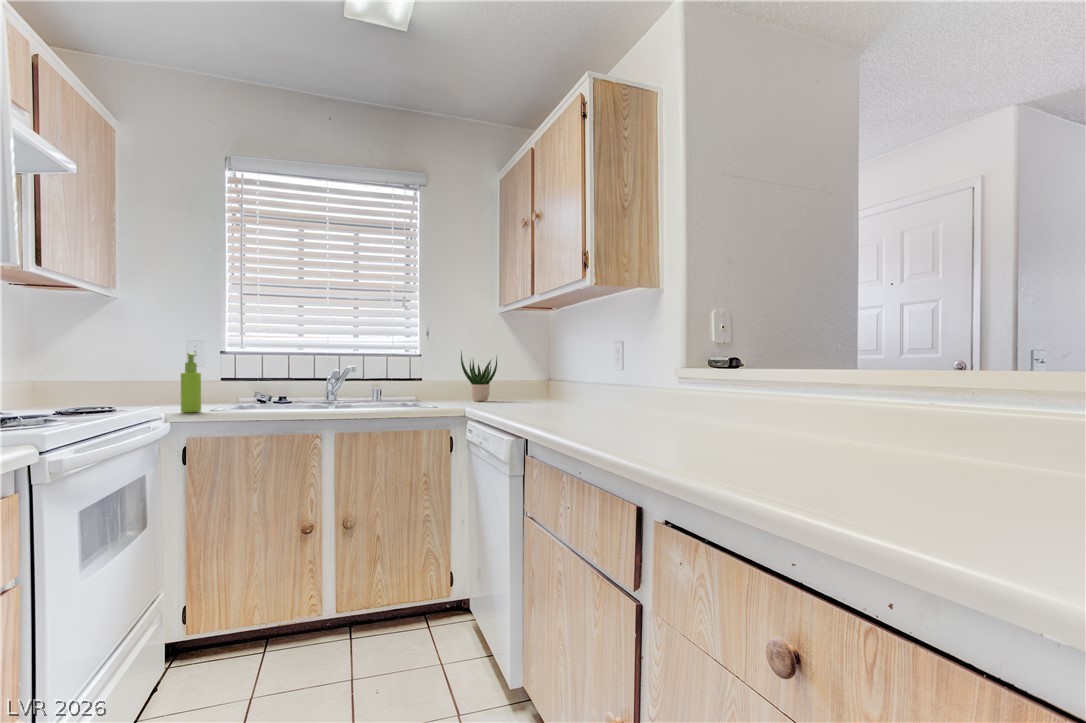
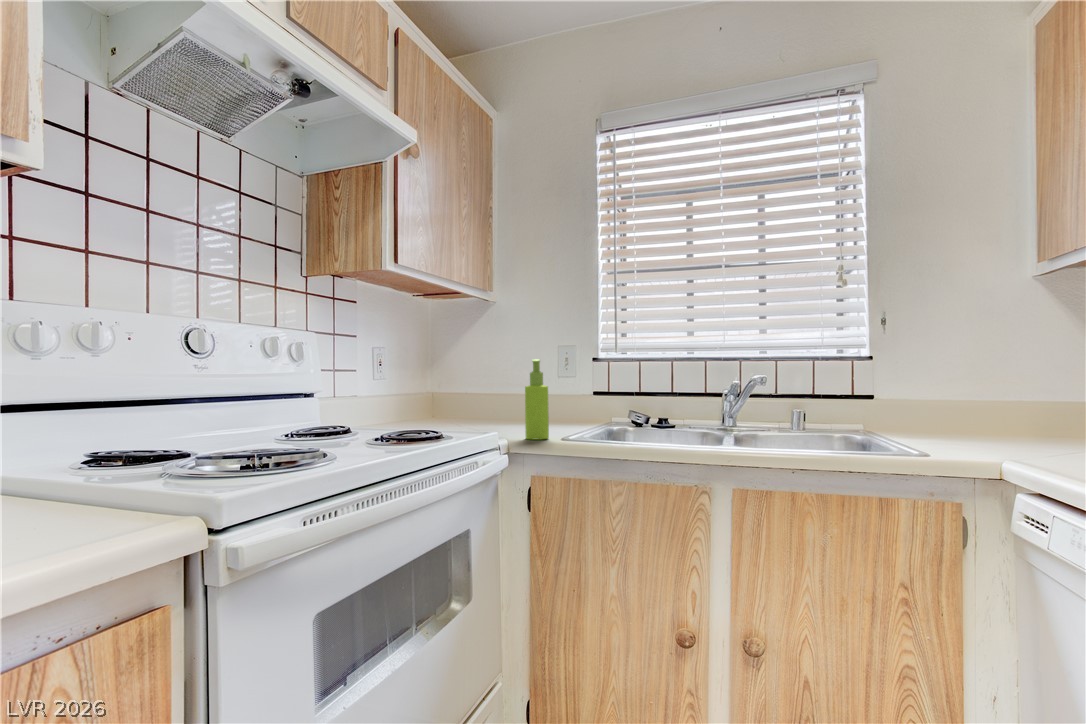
potted plant: present [461,352,497,401] -> none [954,346,1043,440]

